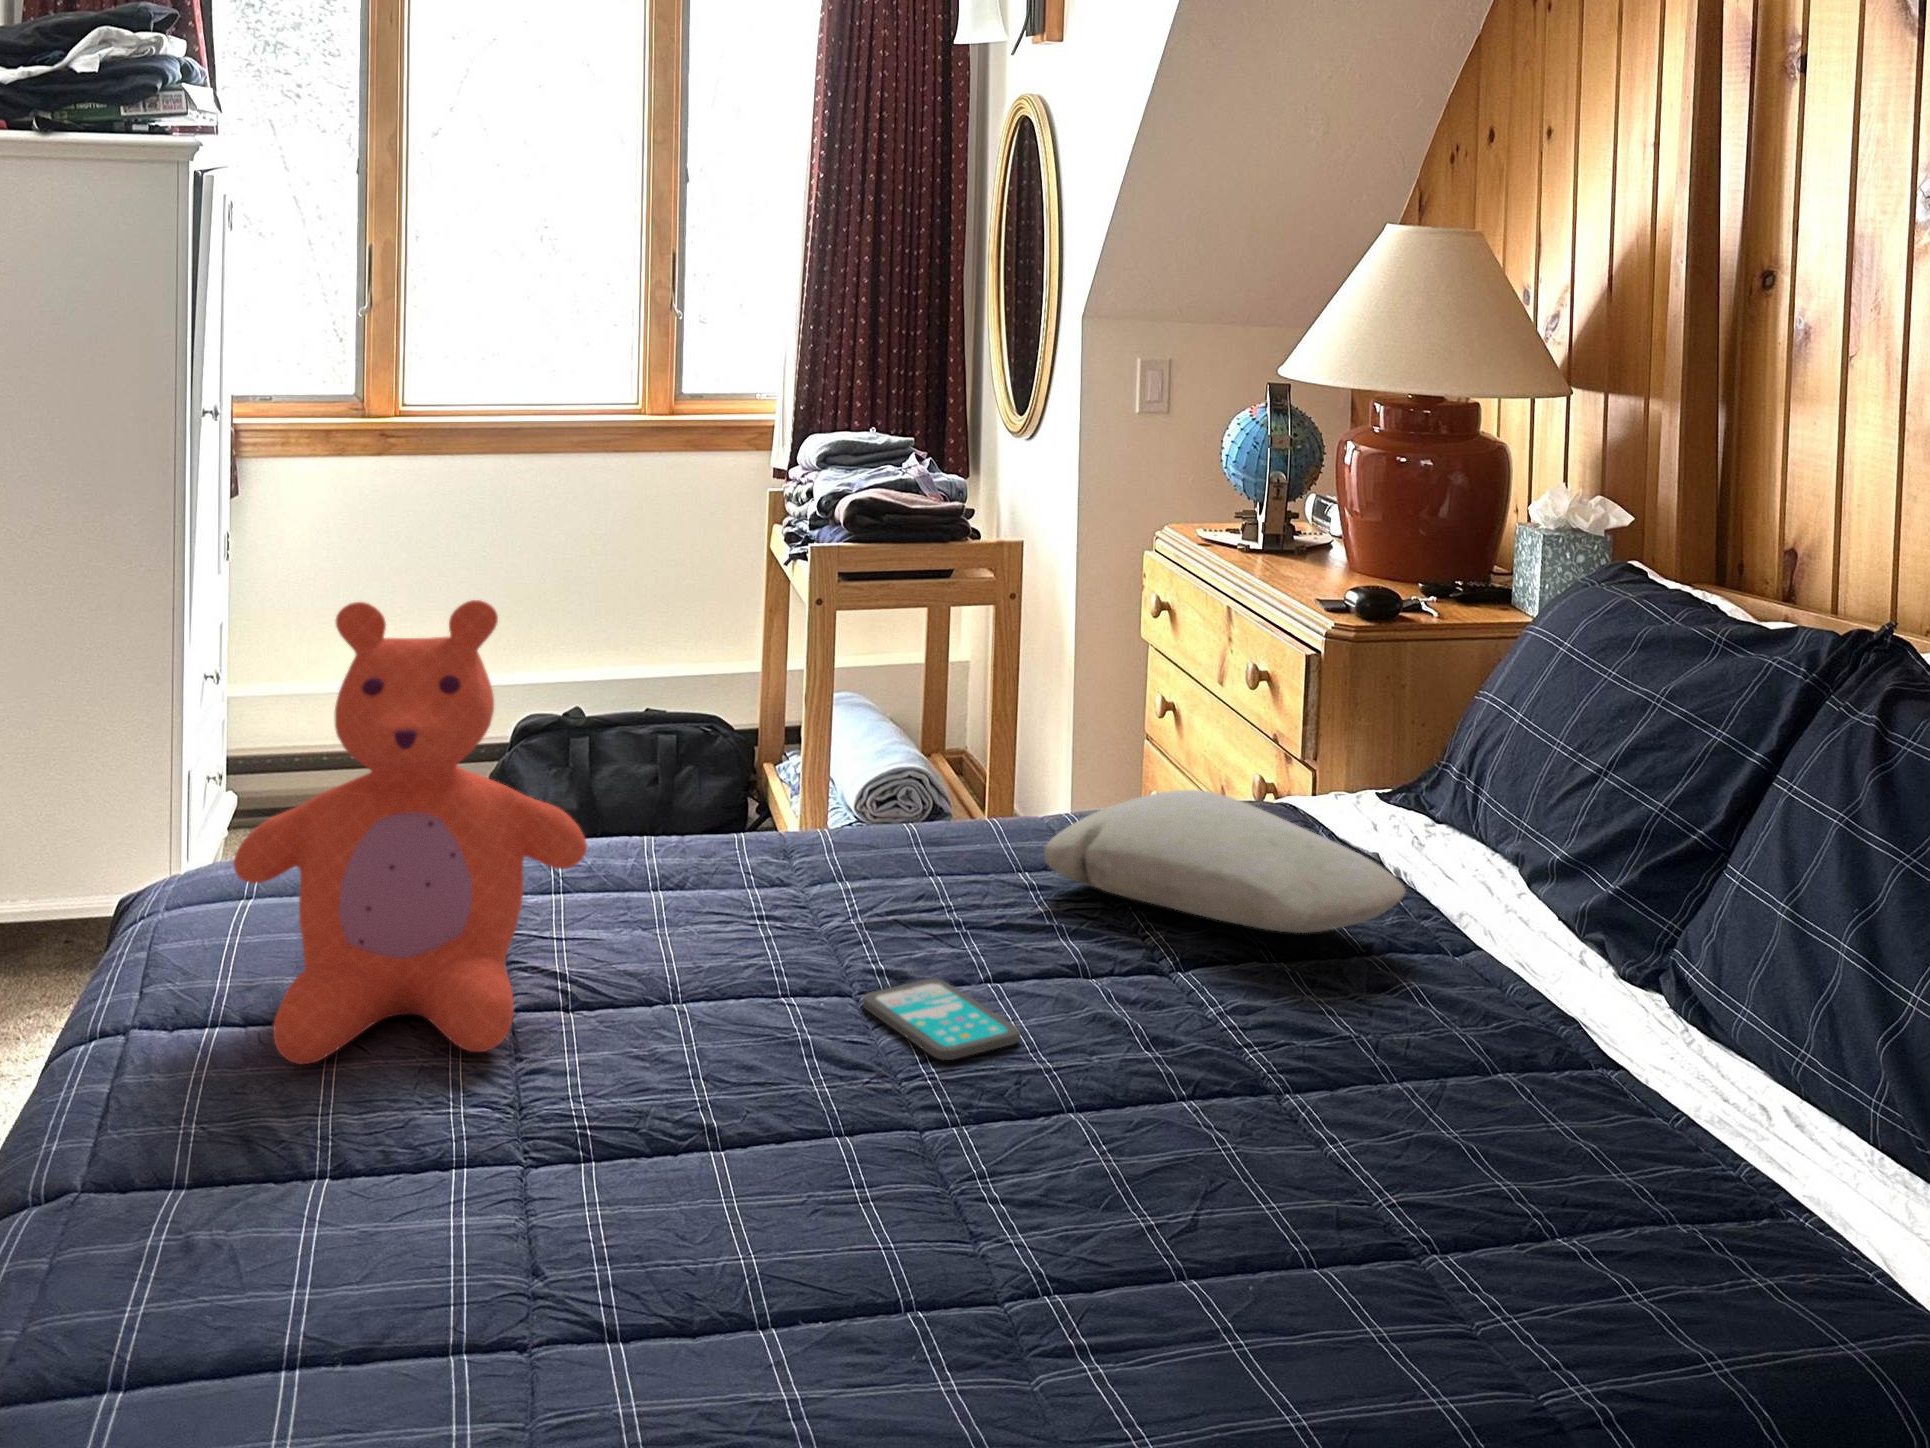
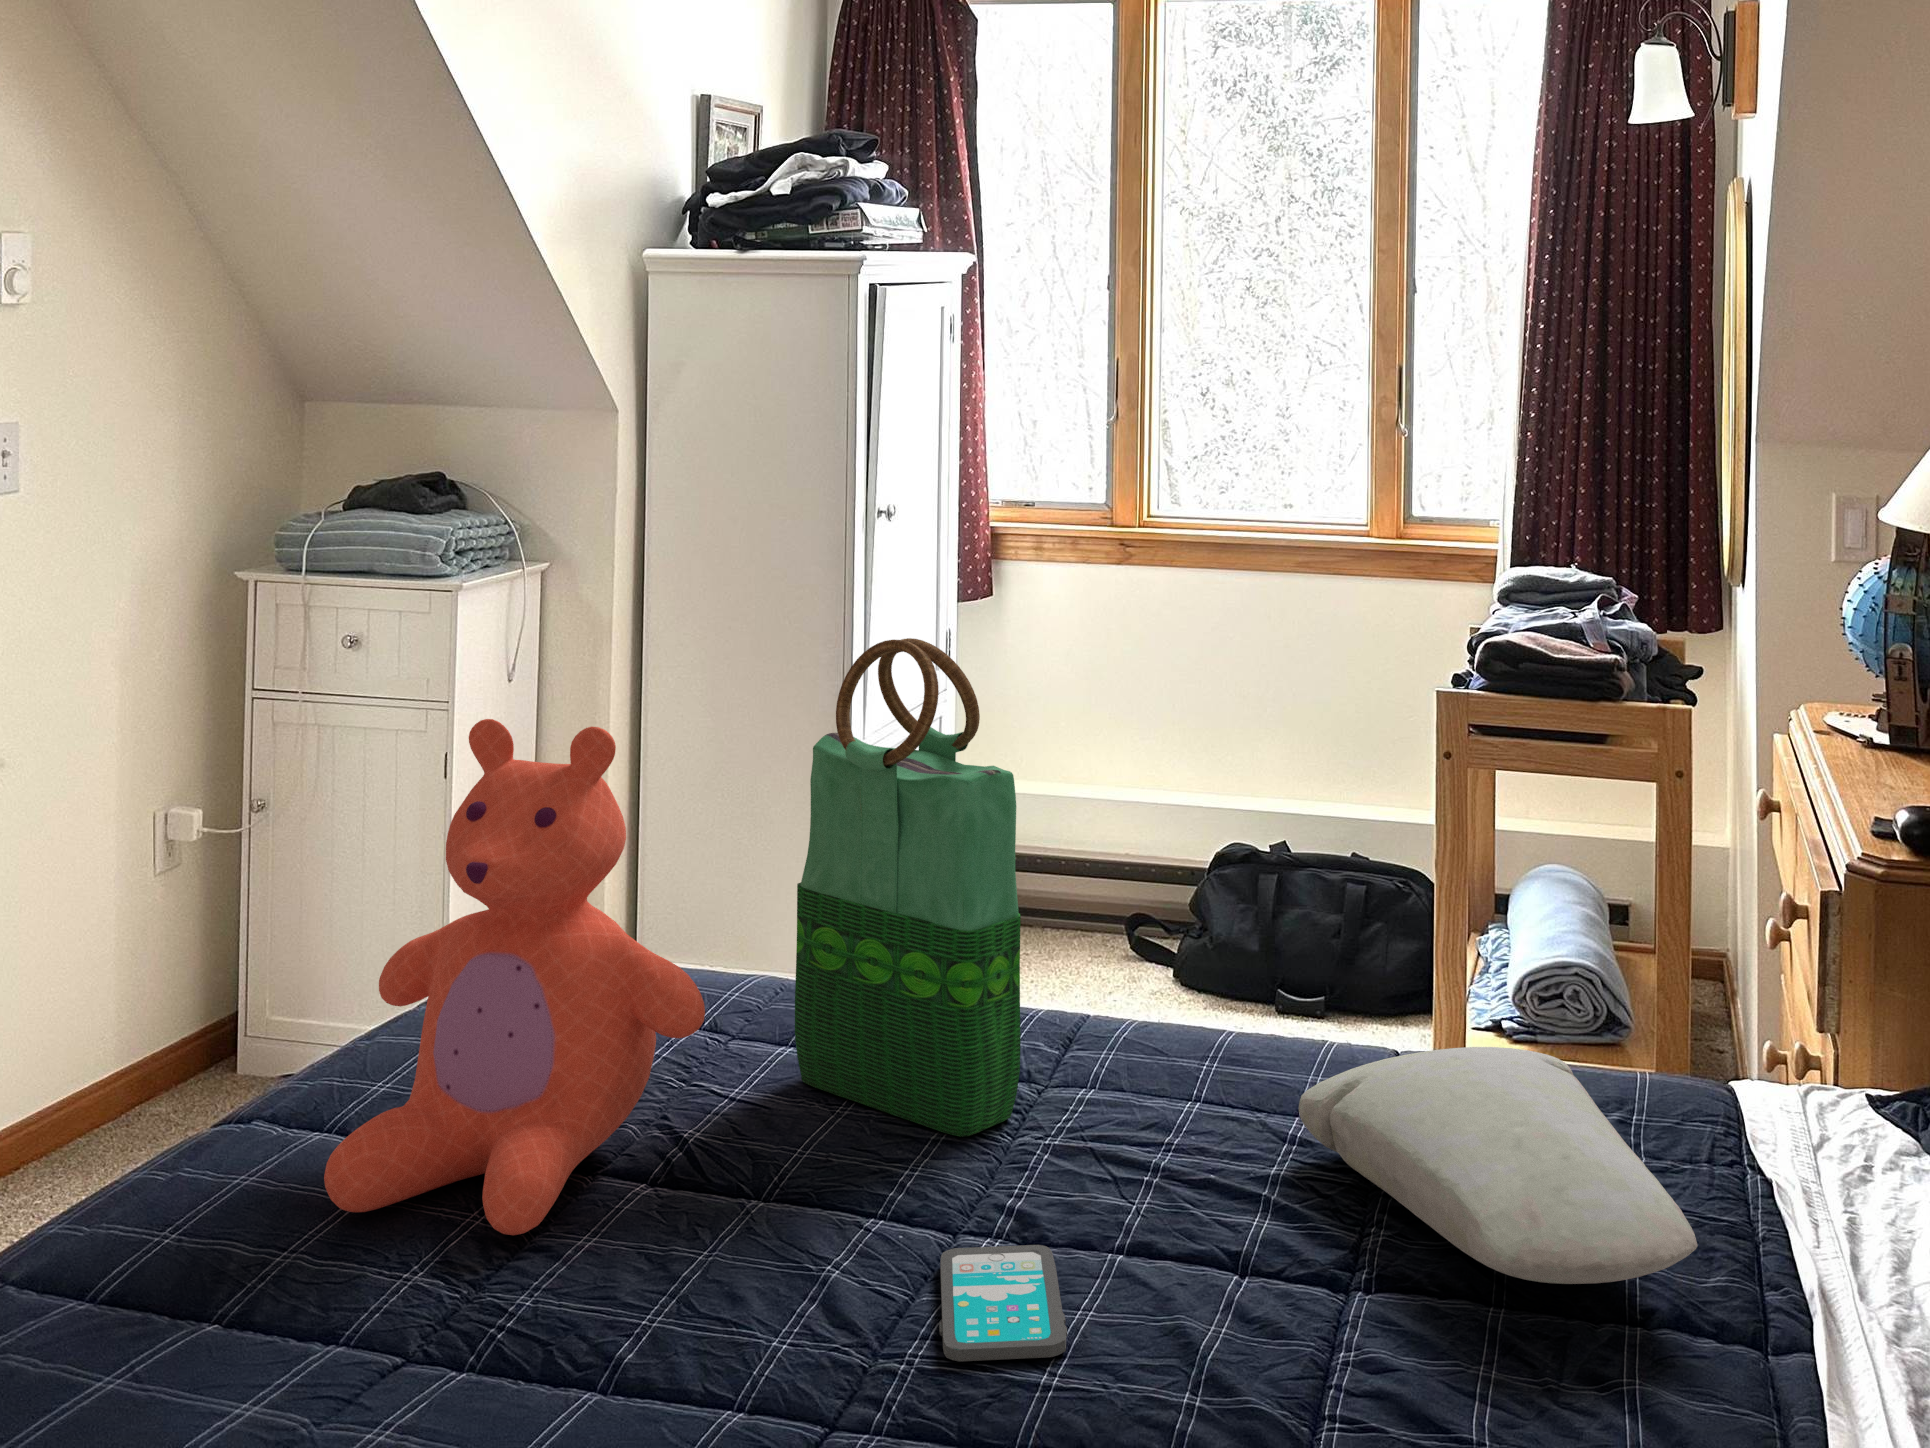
tote bag: none [575,506,809,924] -> present [795,638,1021,1137]

